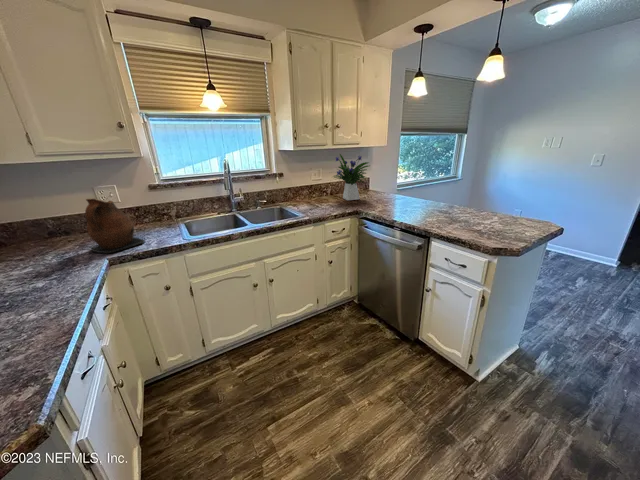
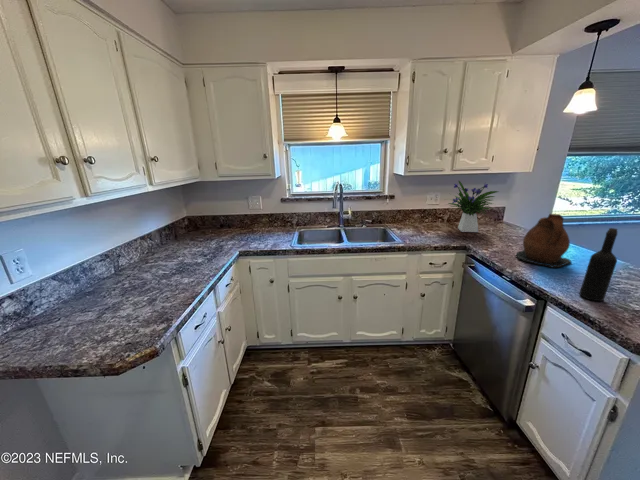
wine bottle: none [448,175,466,229] -> present [580,228,617,301]
ceramic pitcher: present [85,199,145,253] -> present [516,214,571,267]

